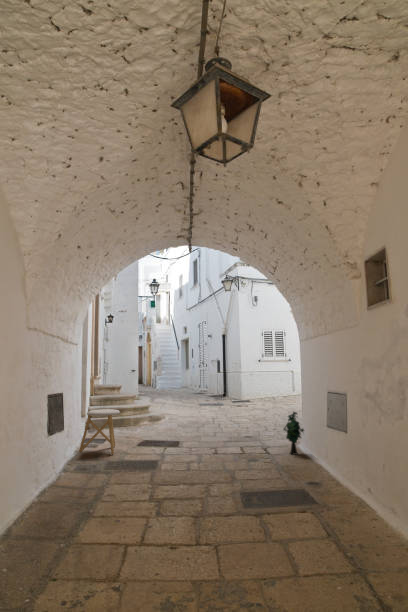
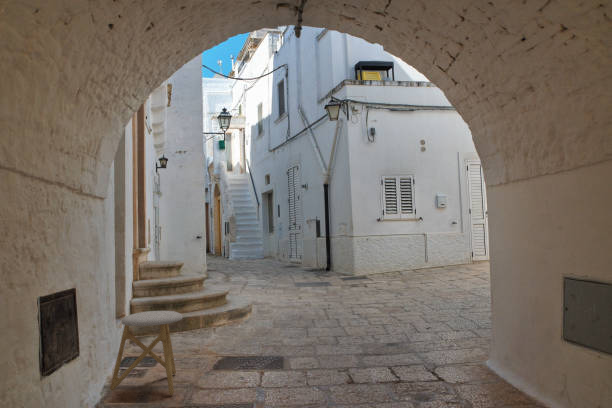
decorative plant: present [284,412,304,455] -> none [477,311,519,386]

